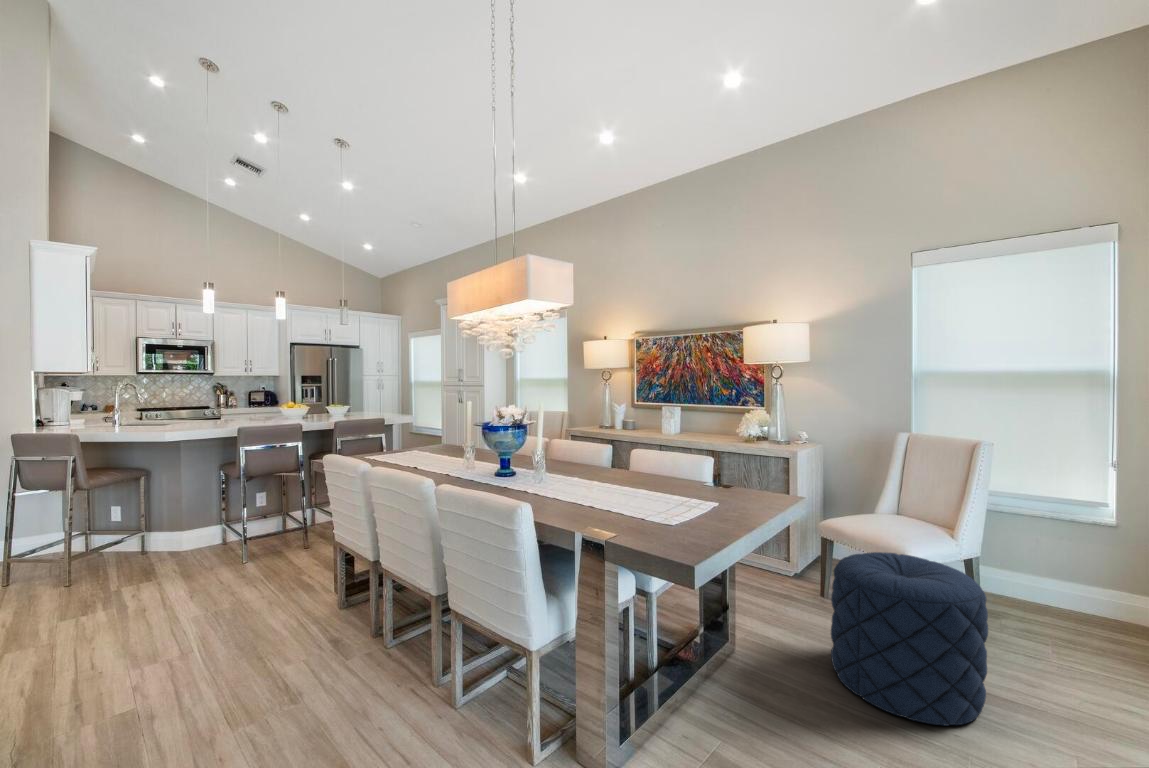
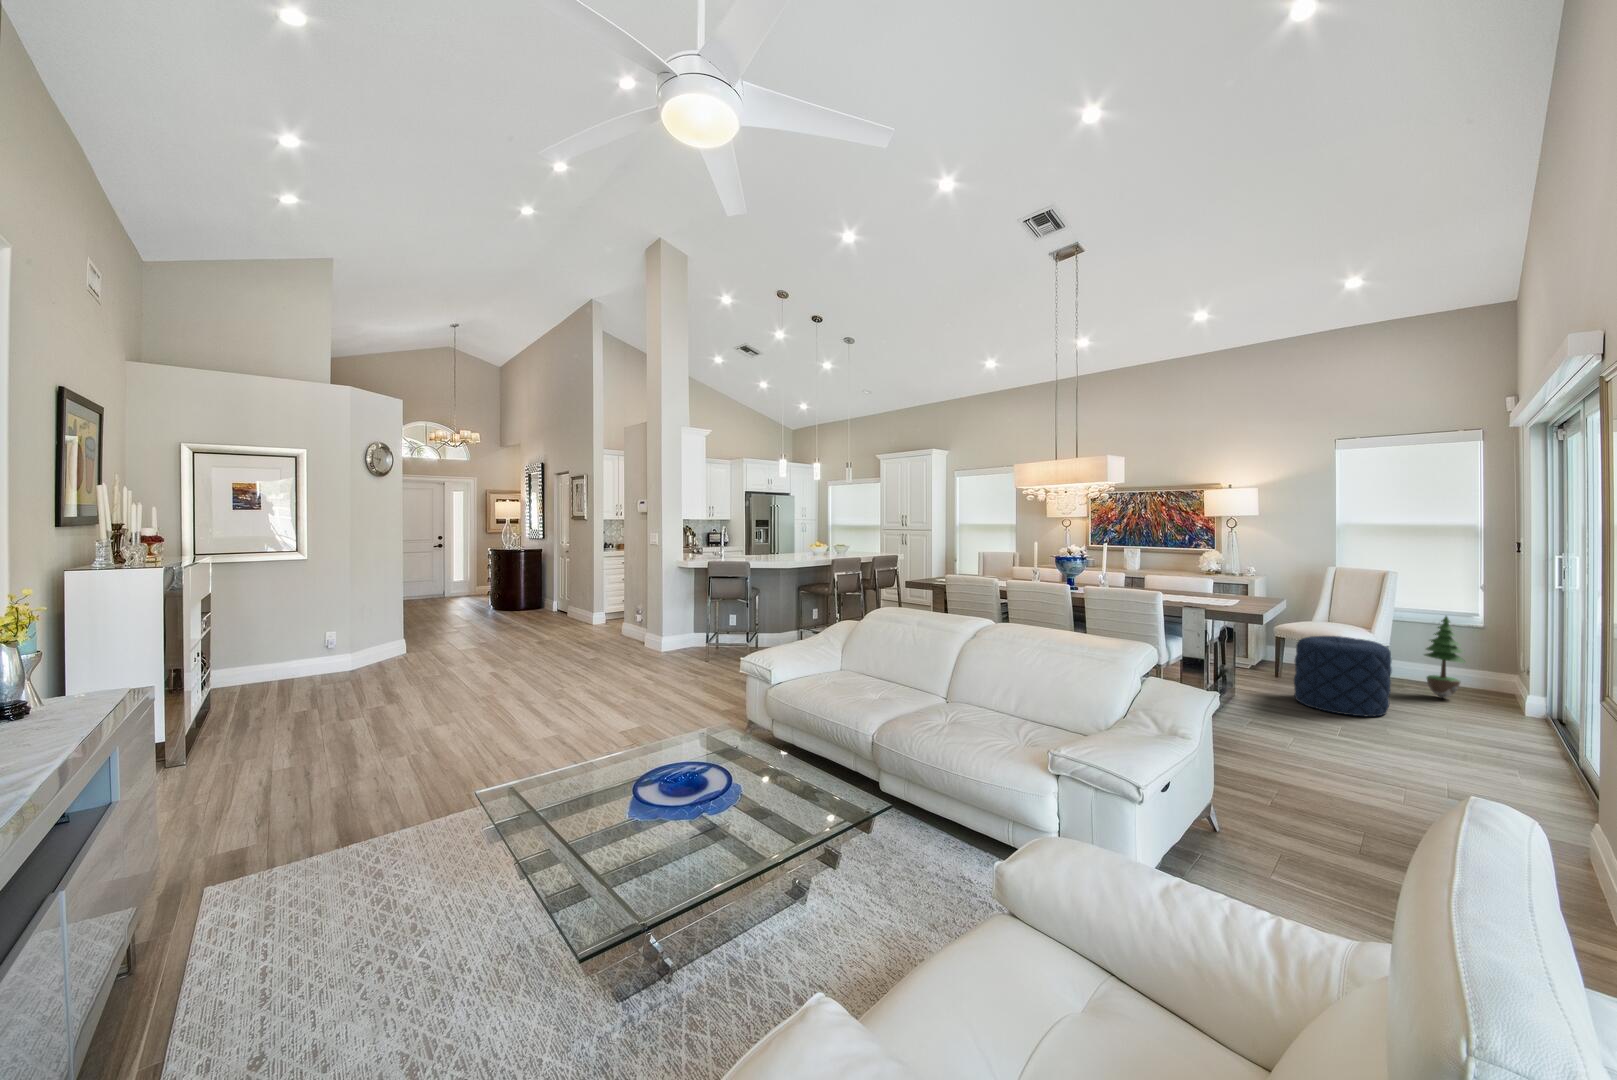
potted tree: none [1033,515,1103,652] -> present [1425,616,1465,698]

